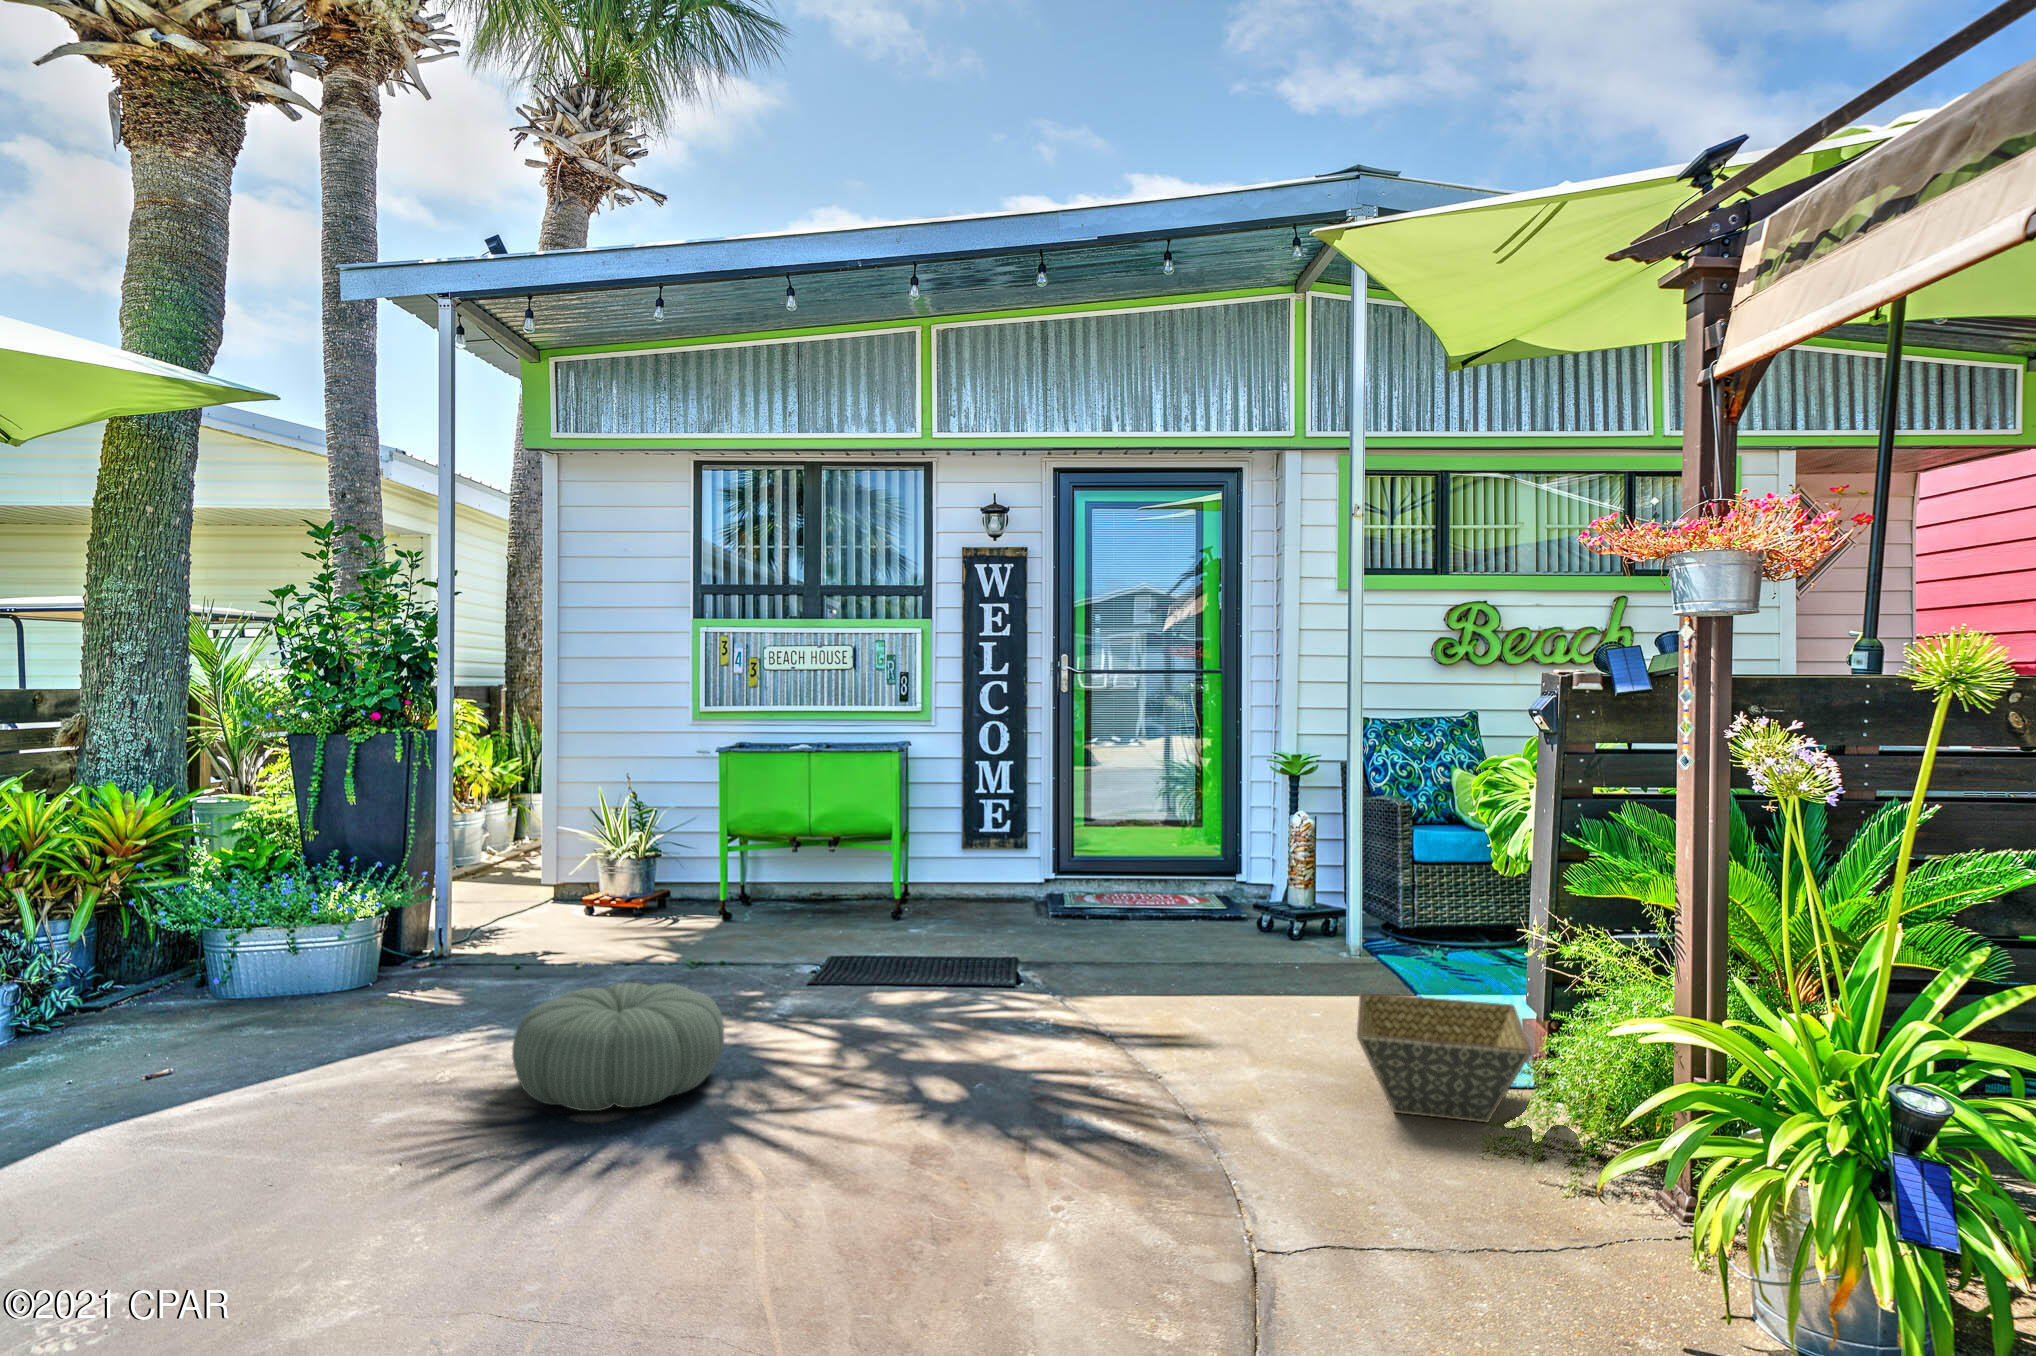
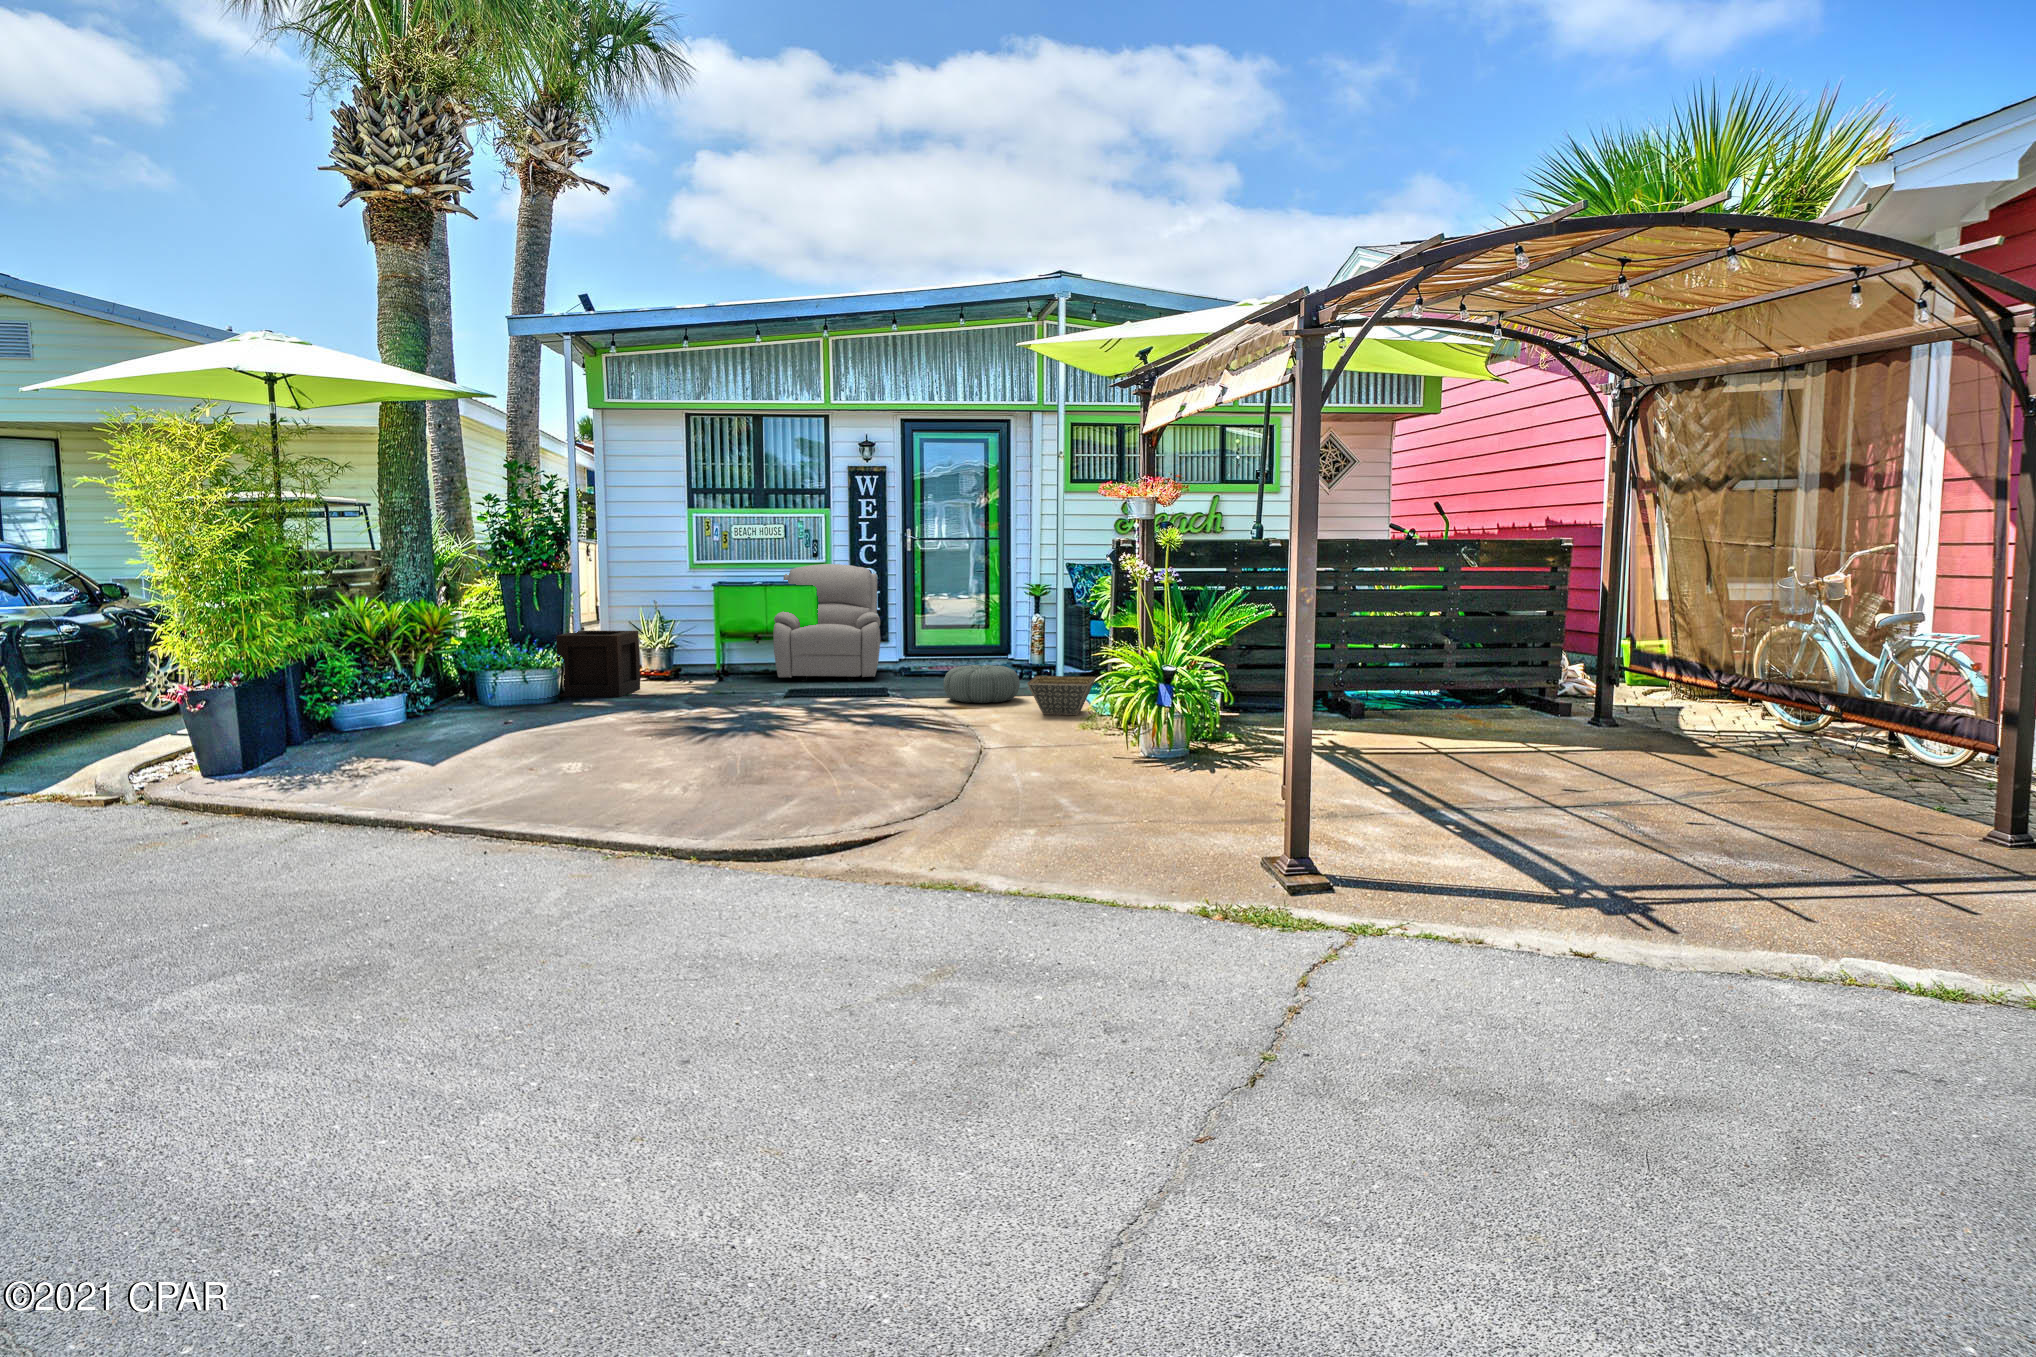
chair: none [809,714,1009,935] -> present [773,564,880,681]
wooden crate: none [362,837,547,981] -> present [556,631,640,697]
pouf: present [512,983,724,1111] -> present [944,665,1020,703]

